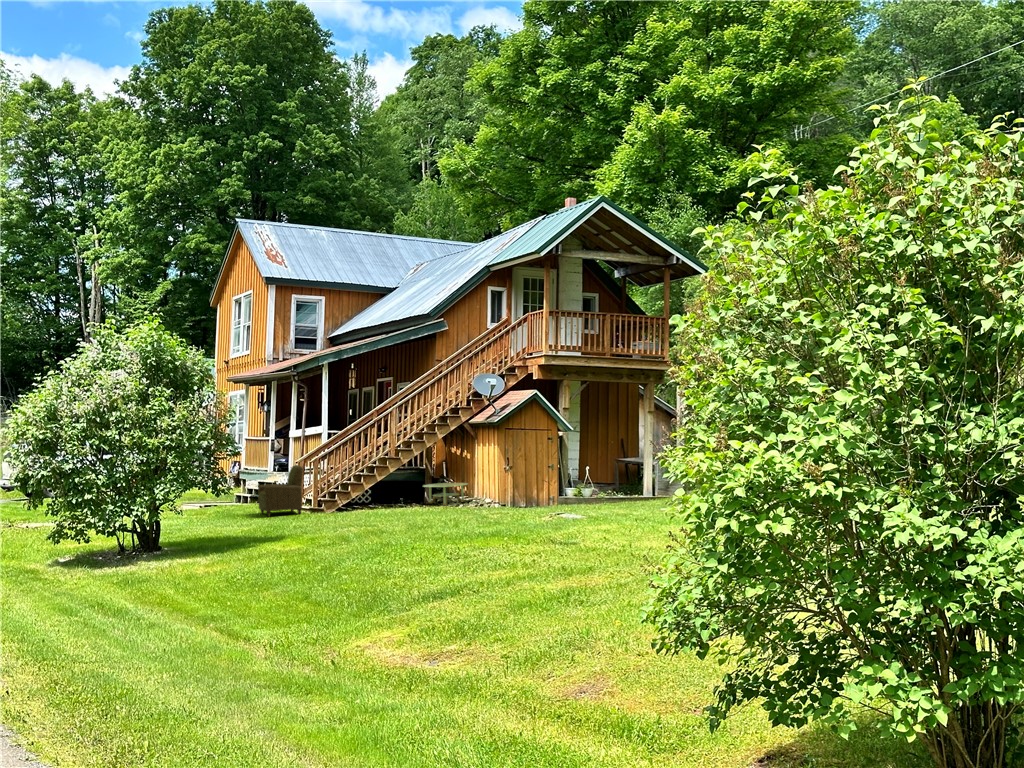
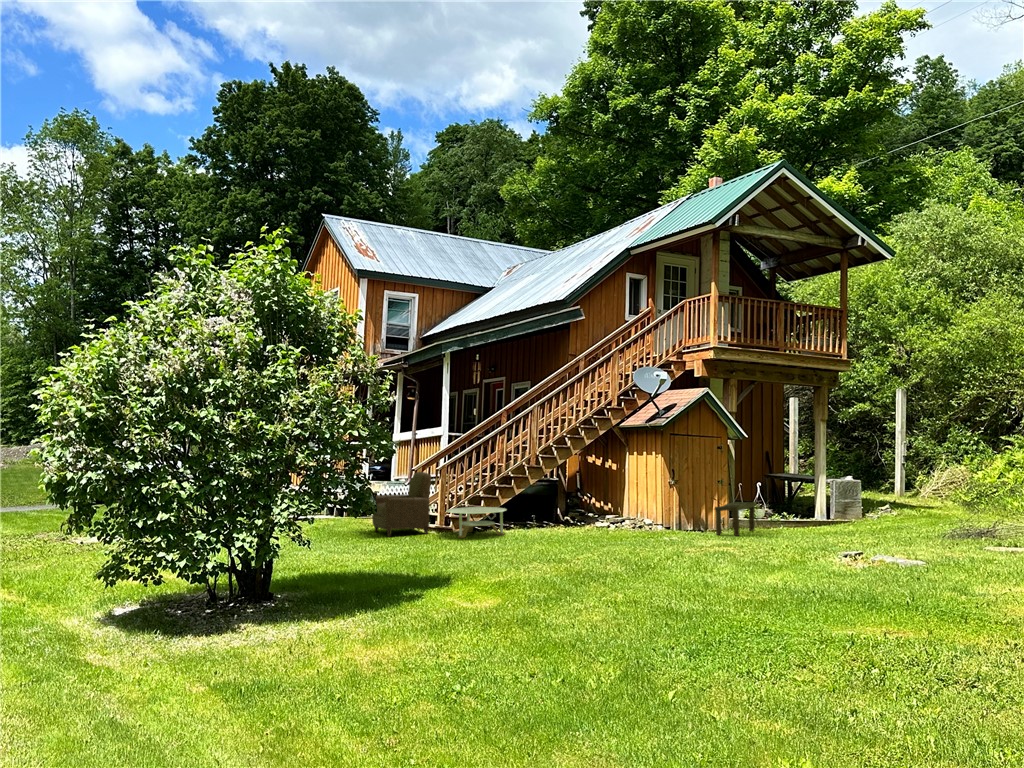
bench: none [521,482,559,508] -> present [715,502,755,536]
round table: present [424,483,468,505] -> present [447,507,507,538]

